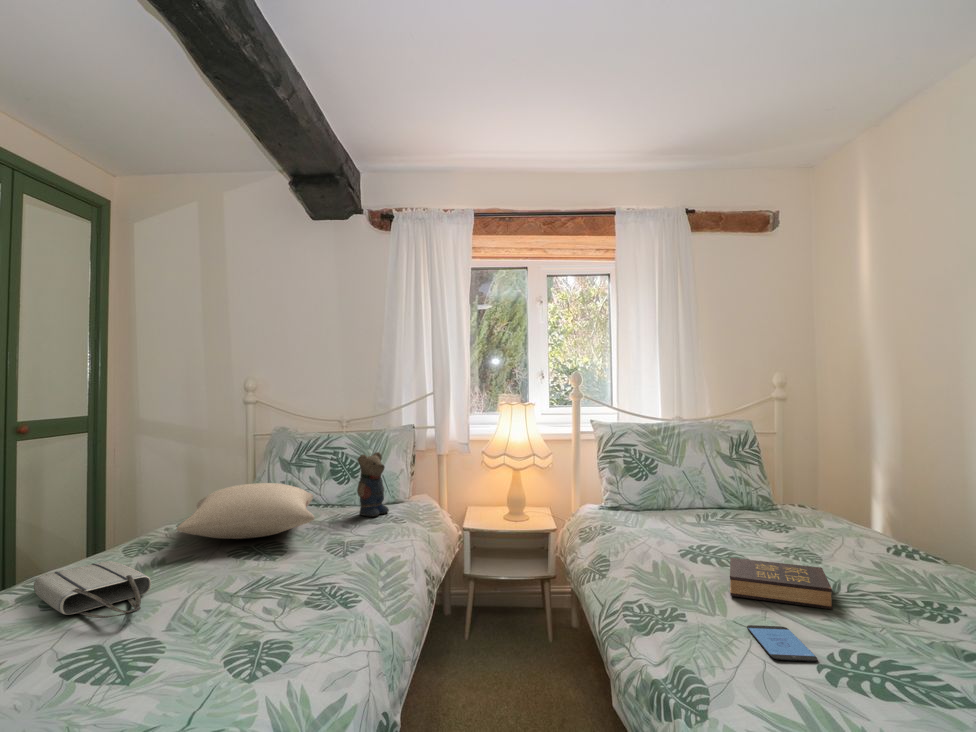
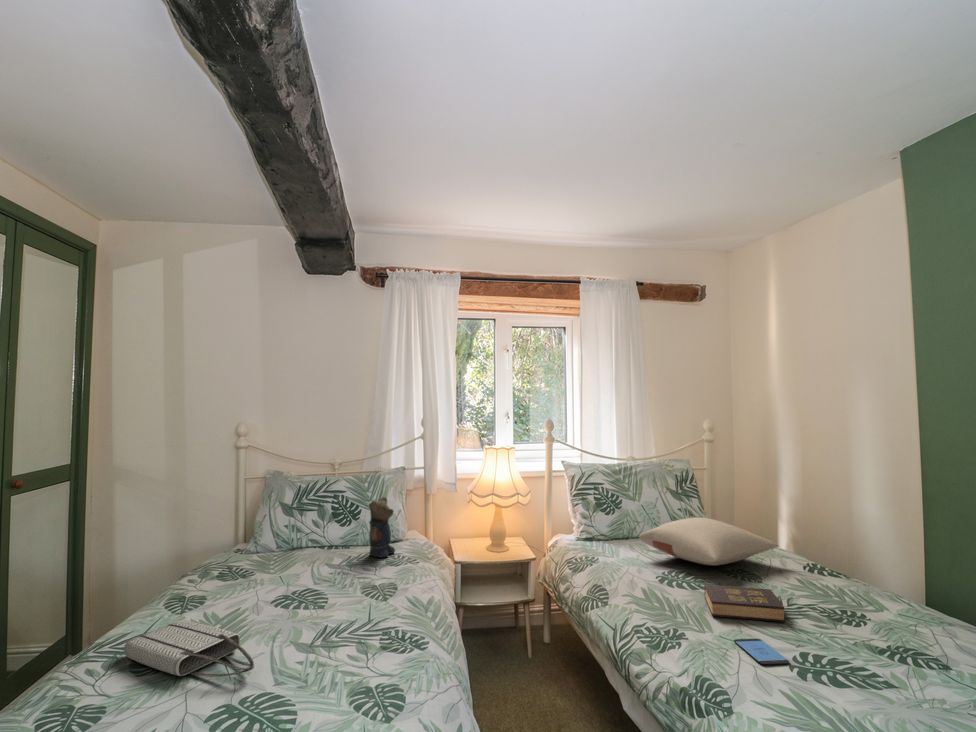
pillow: present [177,483,315,539] -> present [639,517,778,566]

